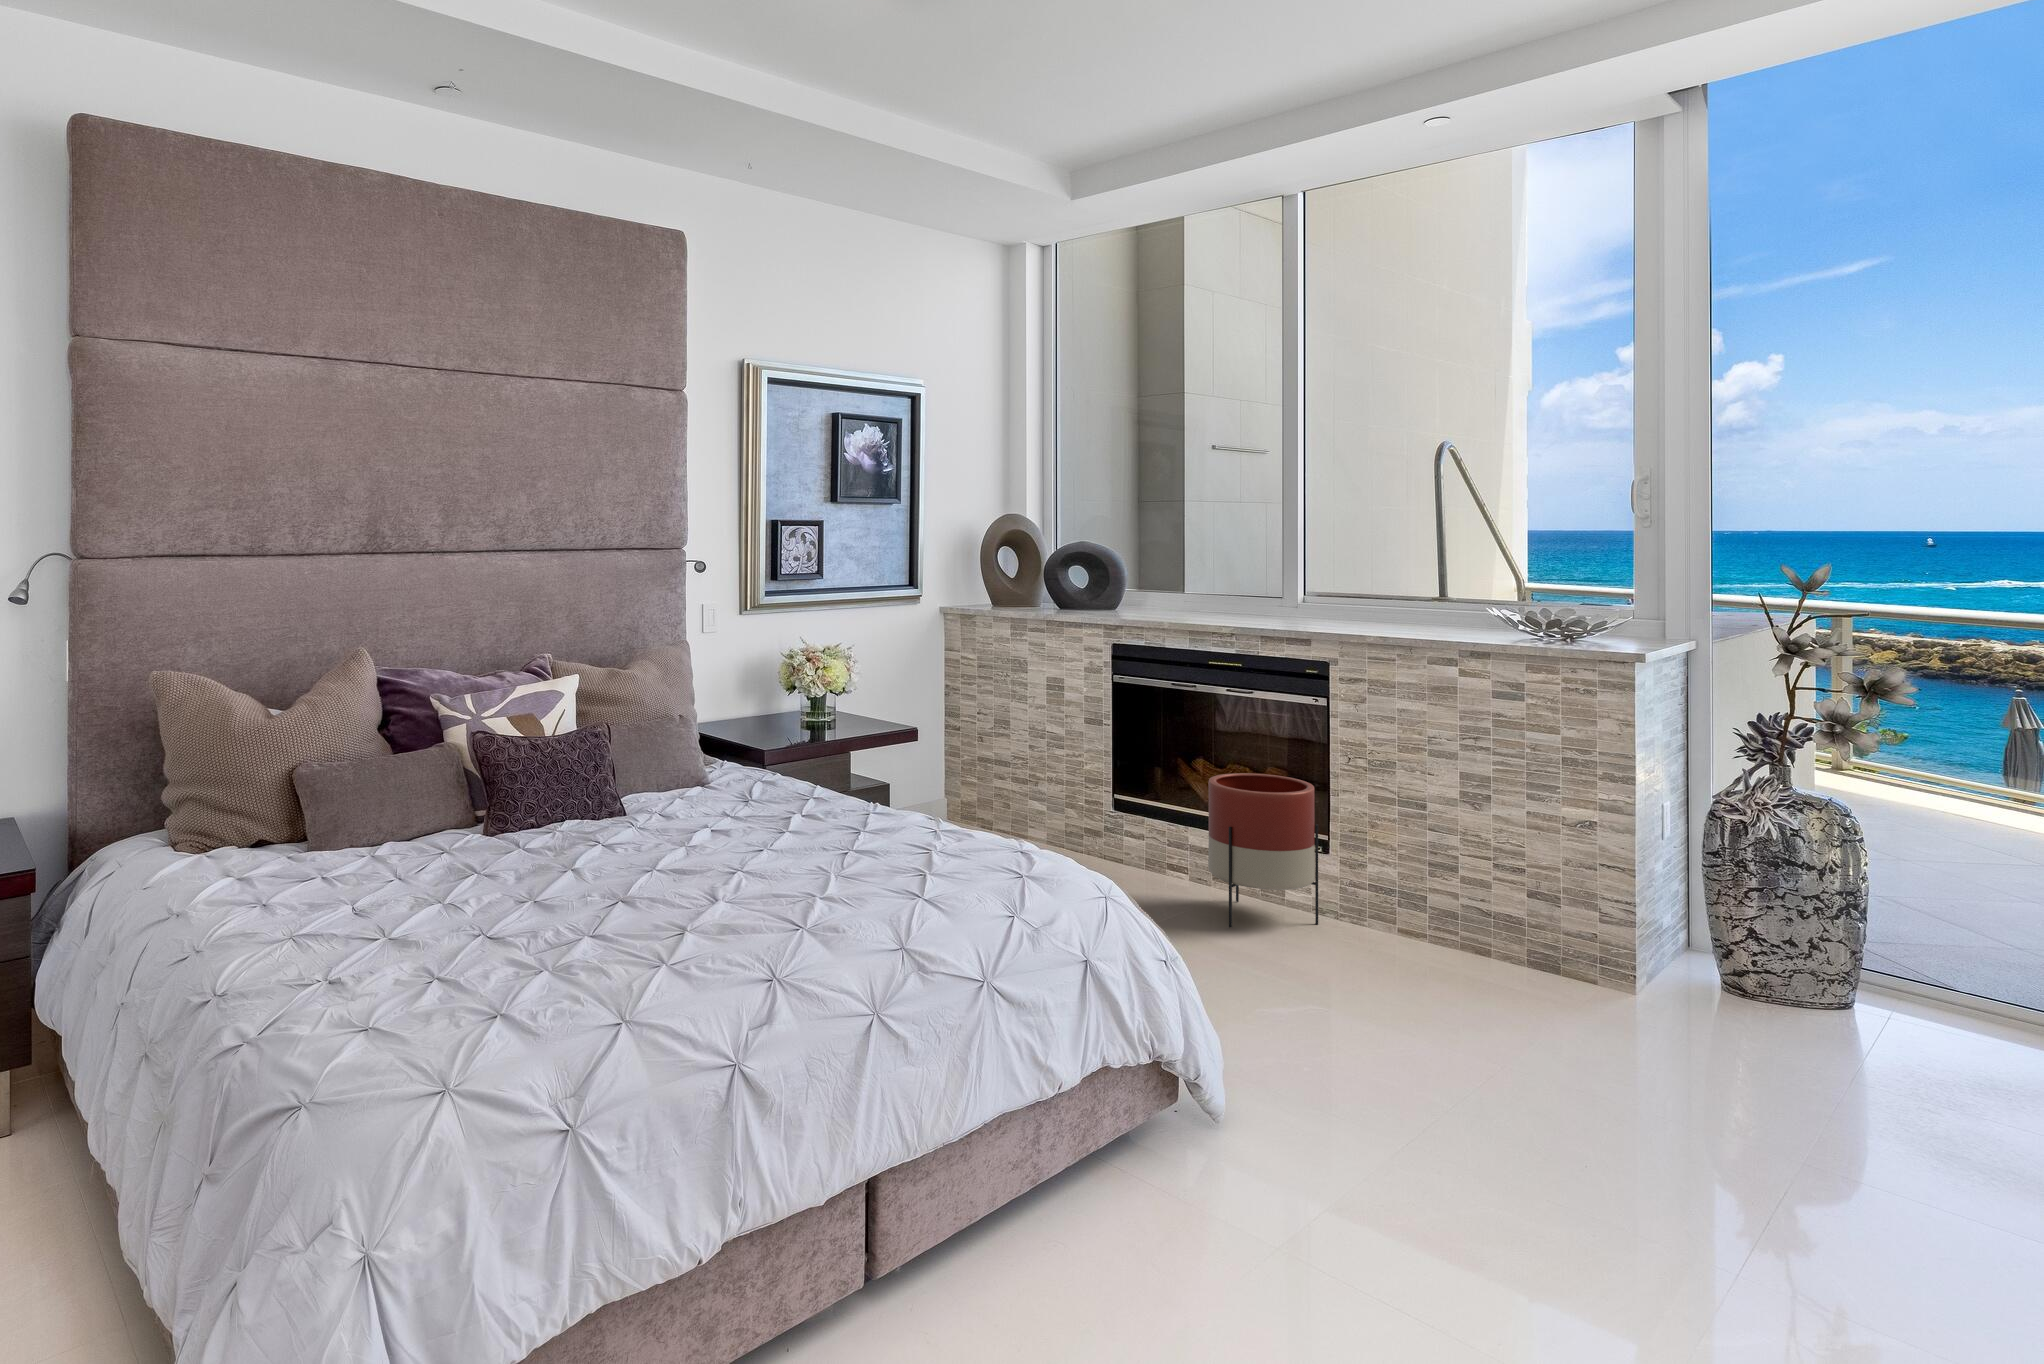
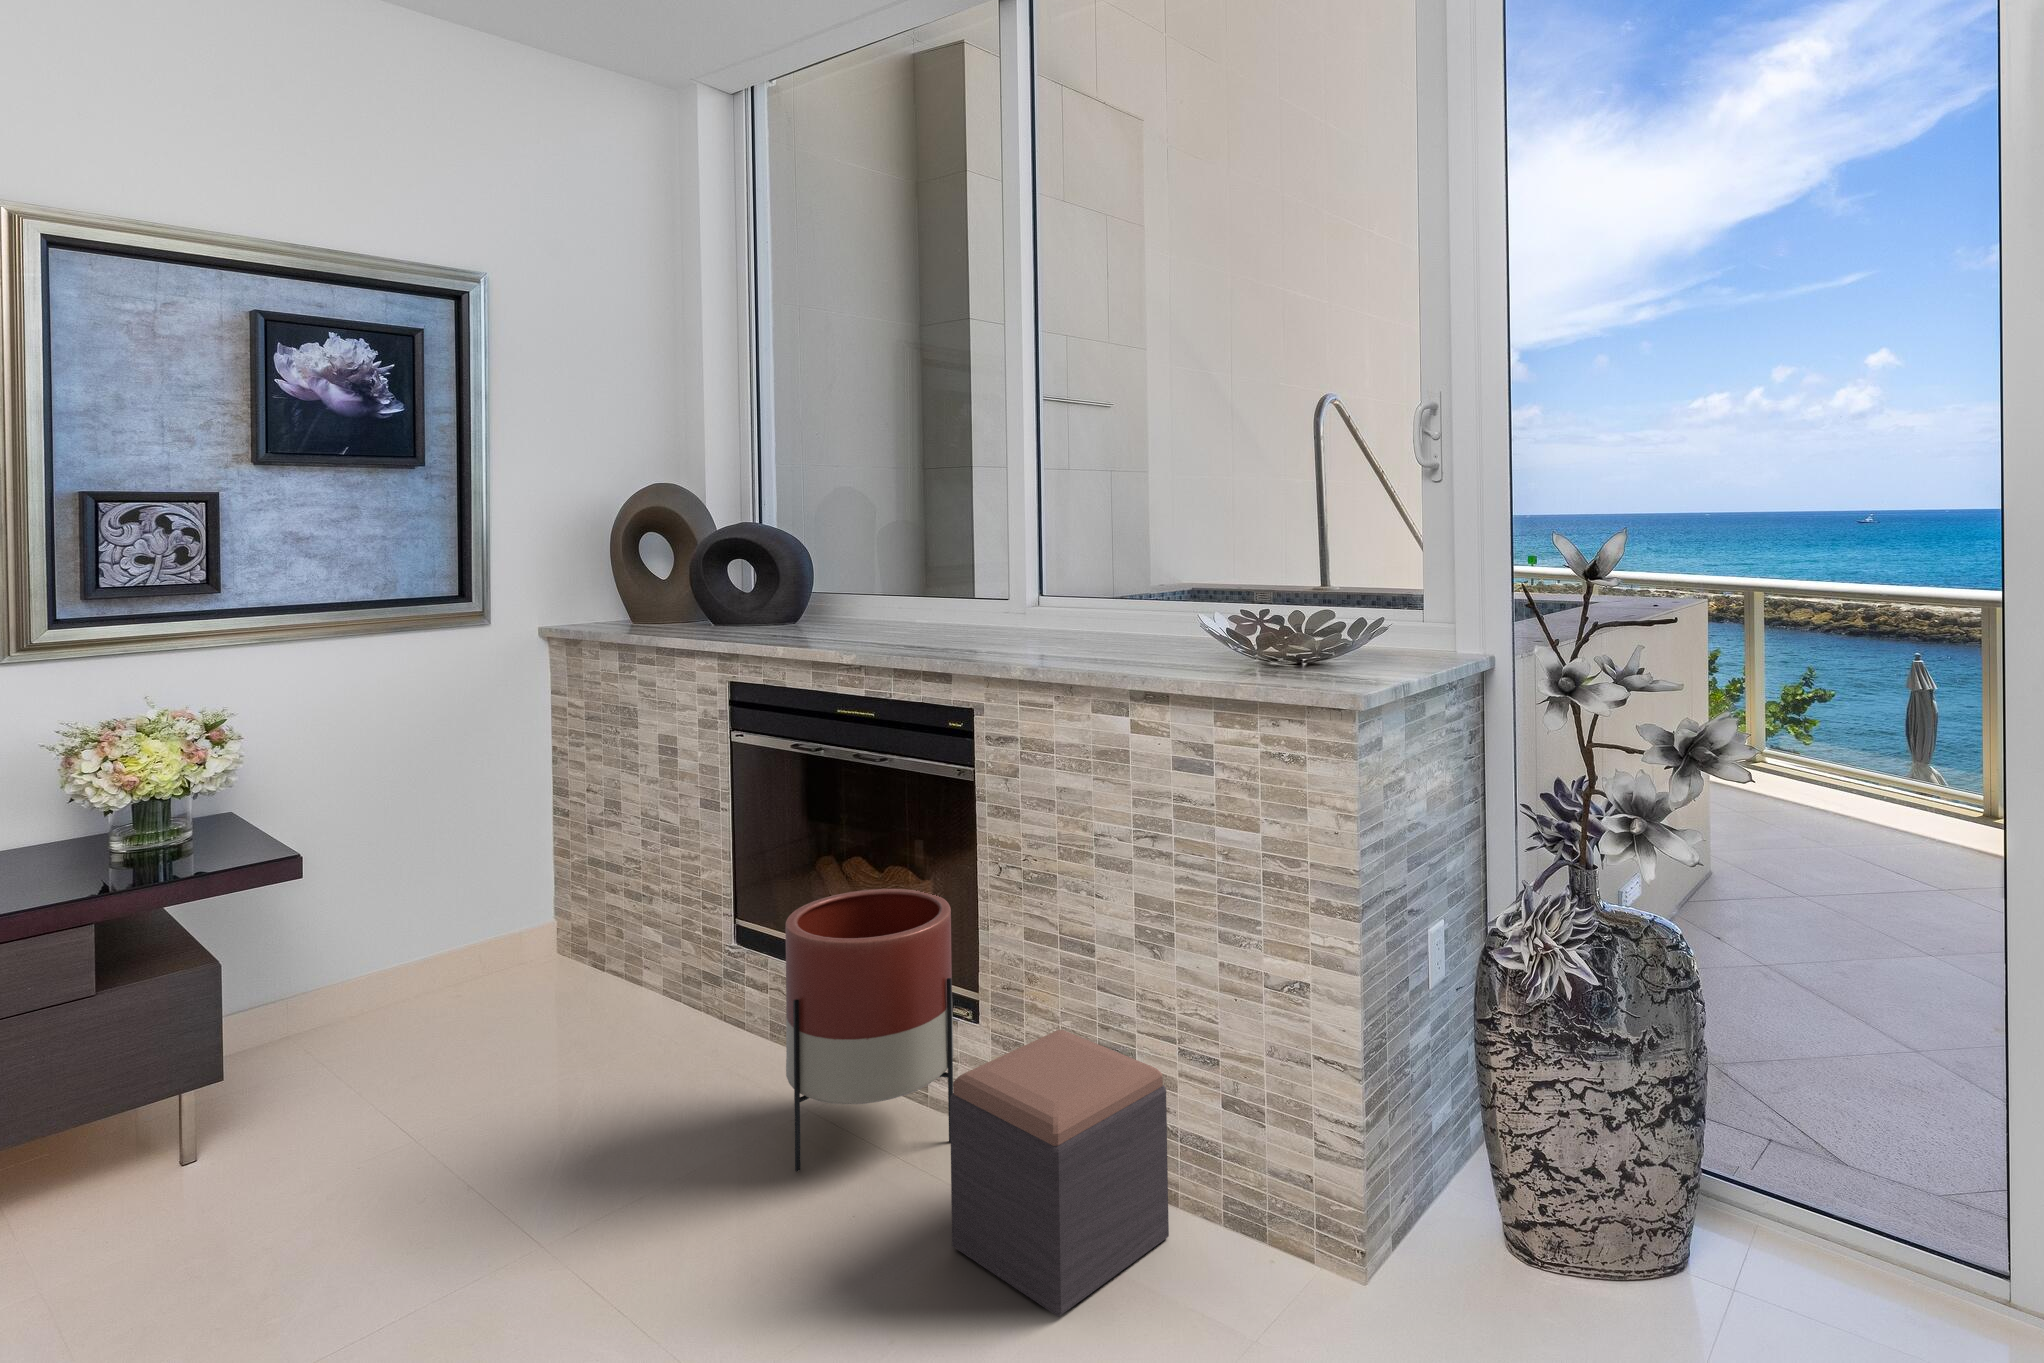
footstool: none [1360,852,1496,988] -> present [950,1030,1169,1317]

